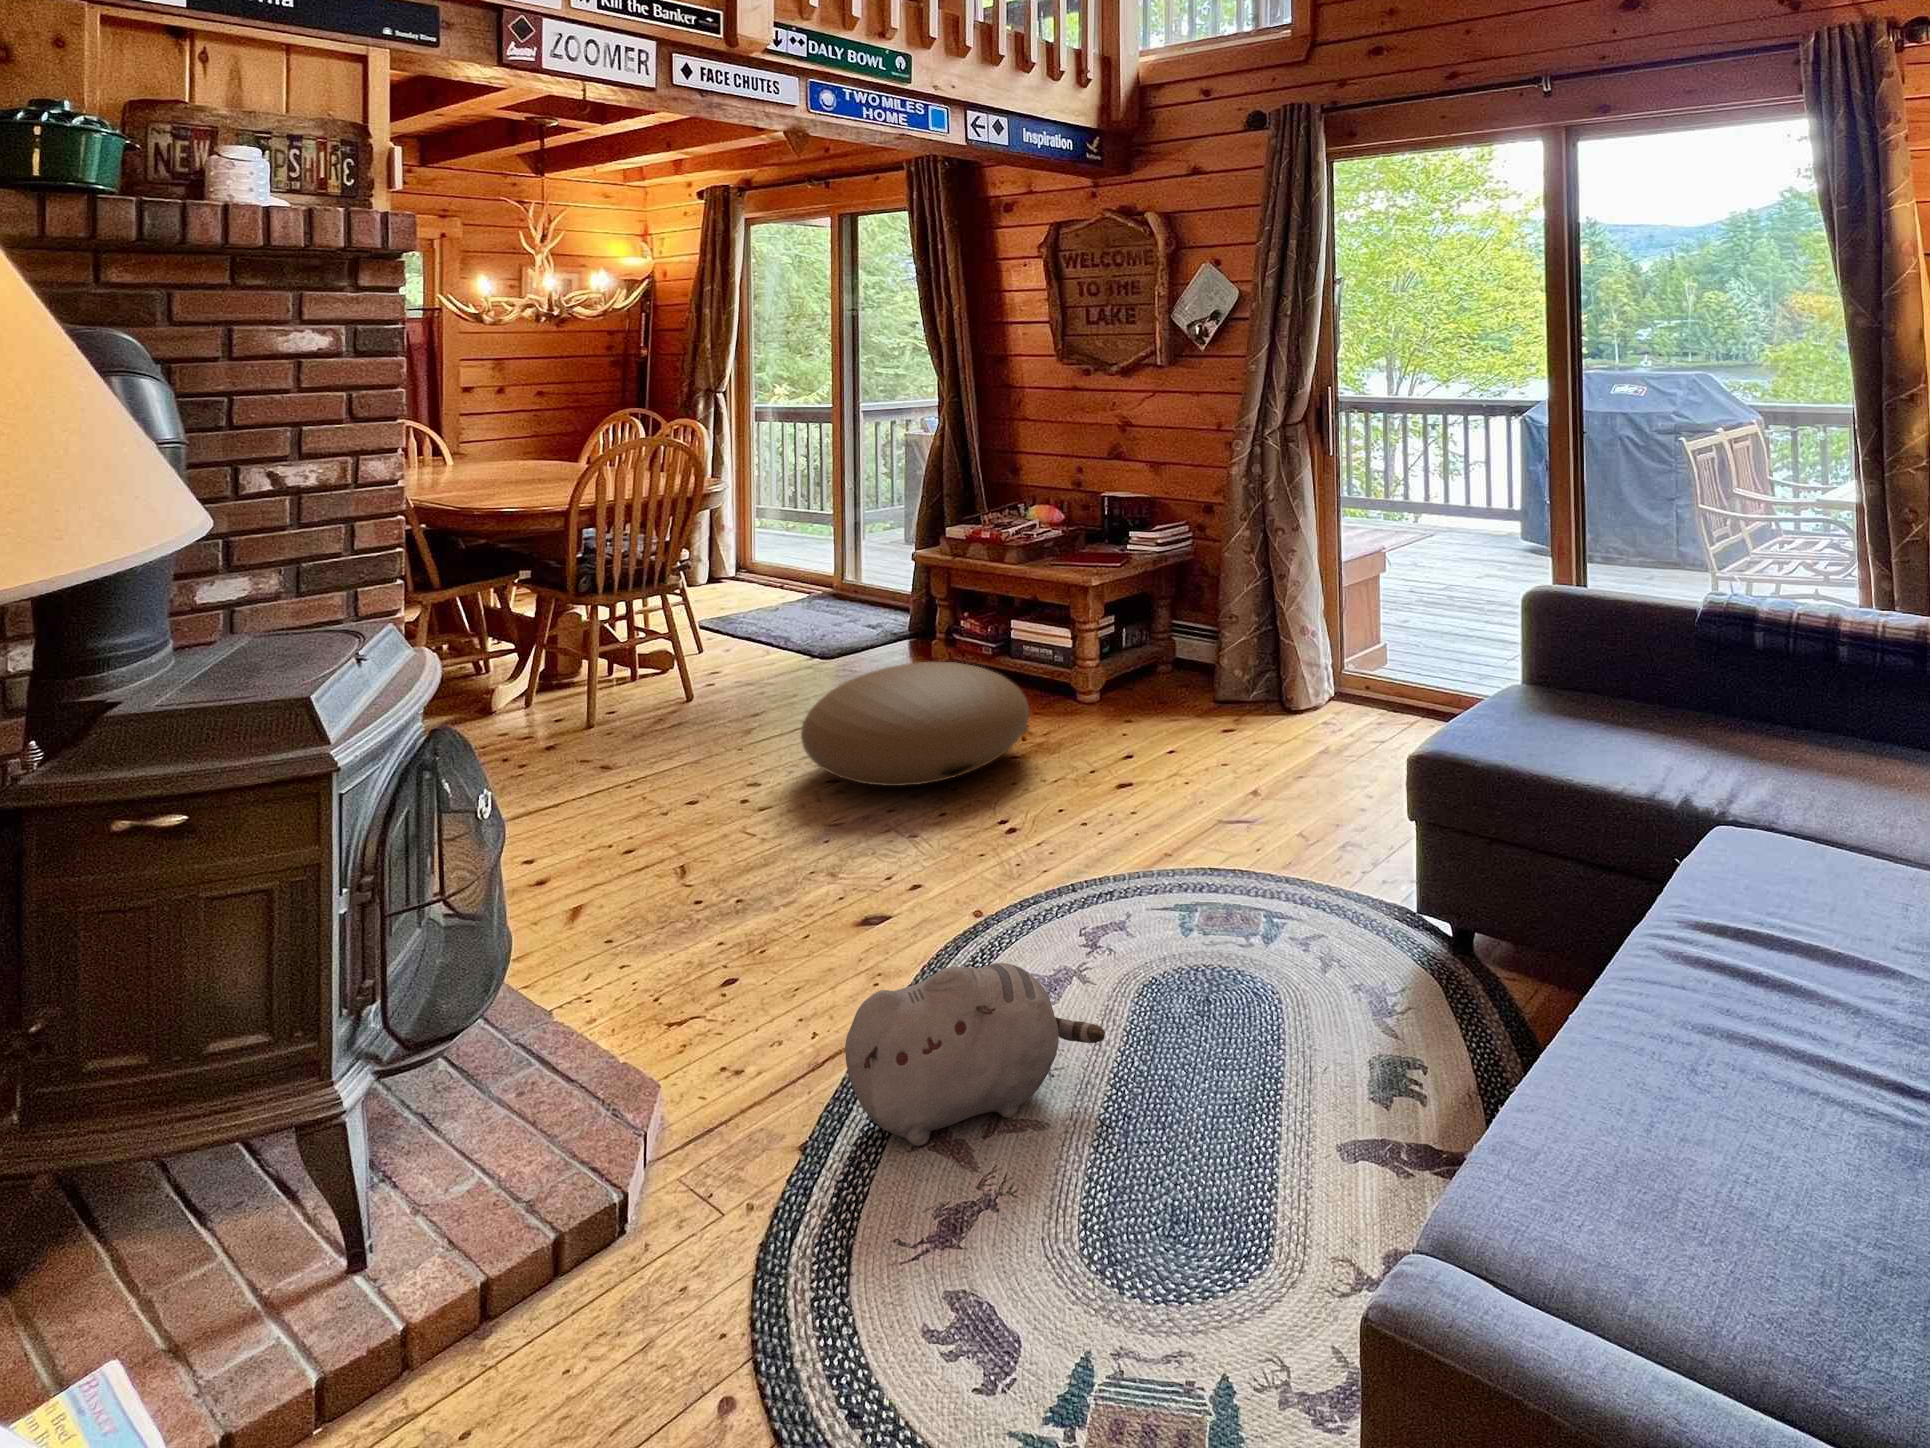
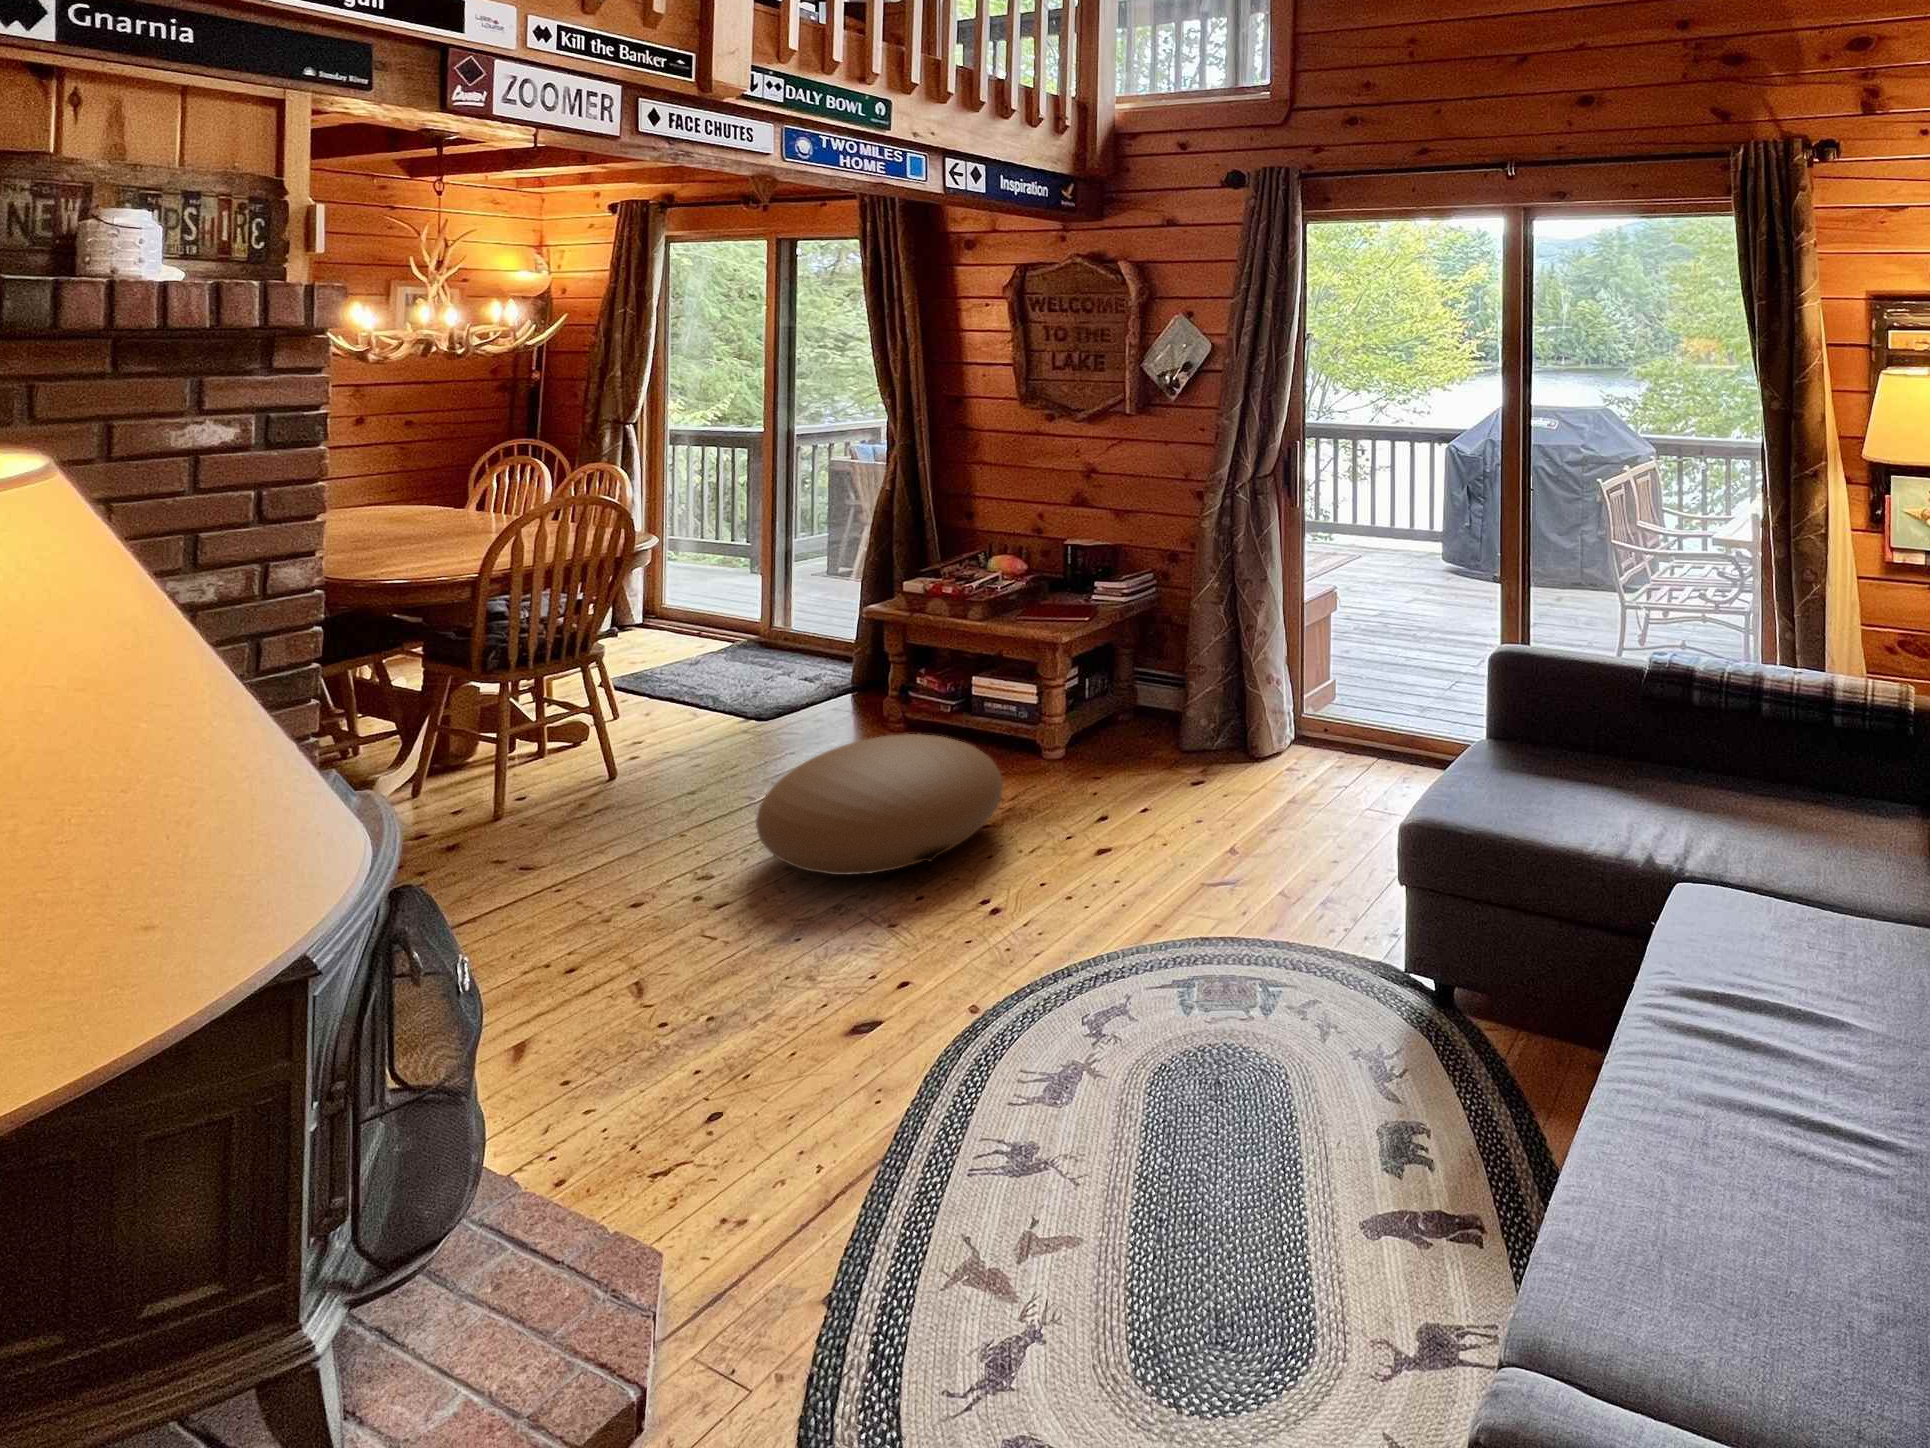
plush toy: present [845,963,1105,1146] -> none [874,1079,1133,1282]

